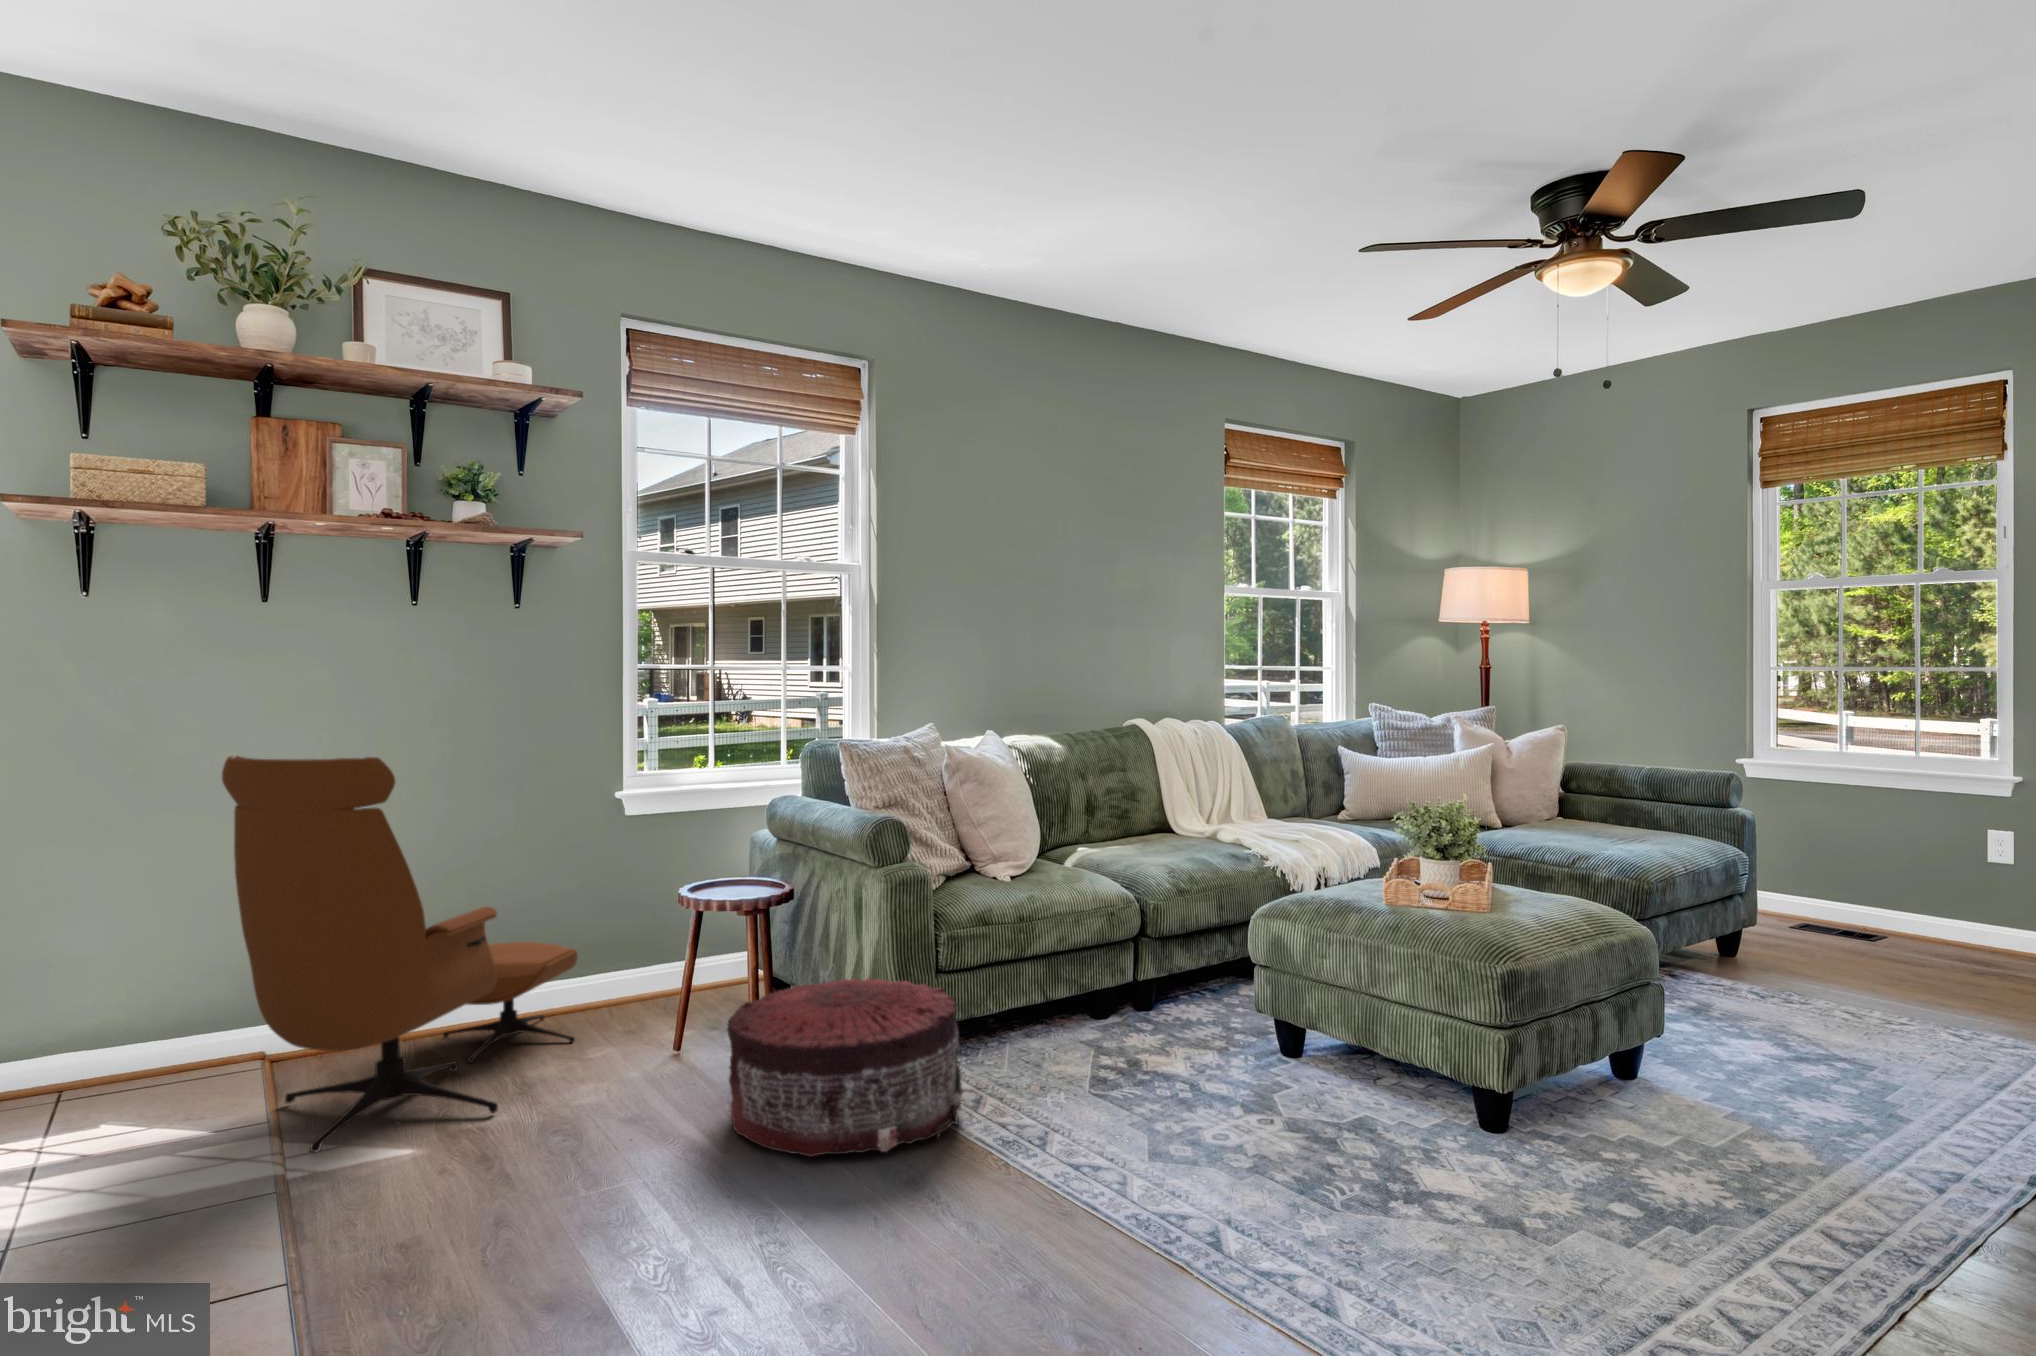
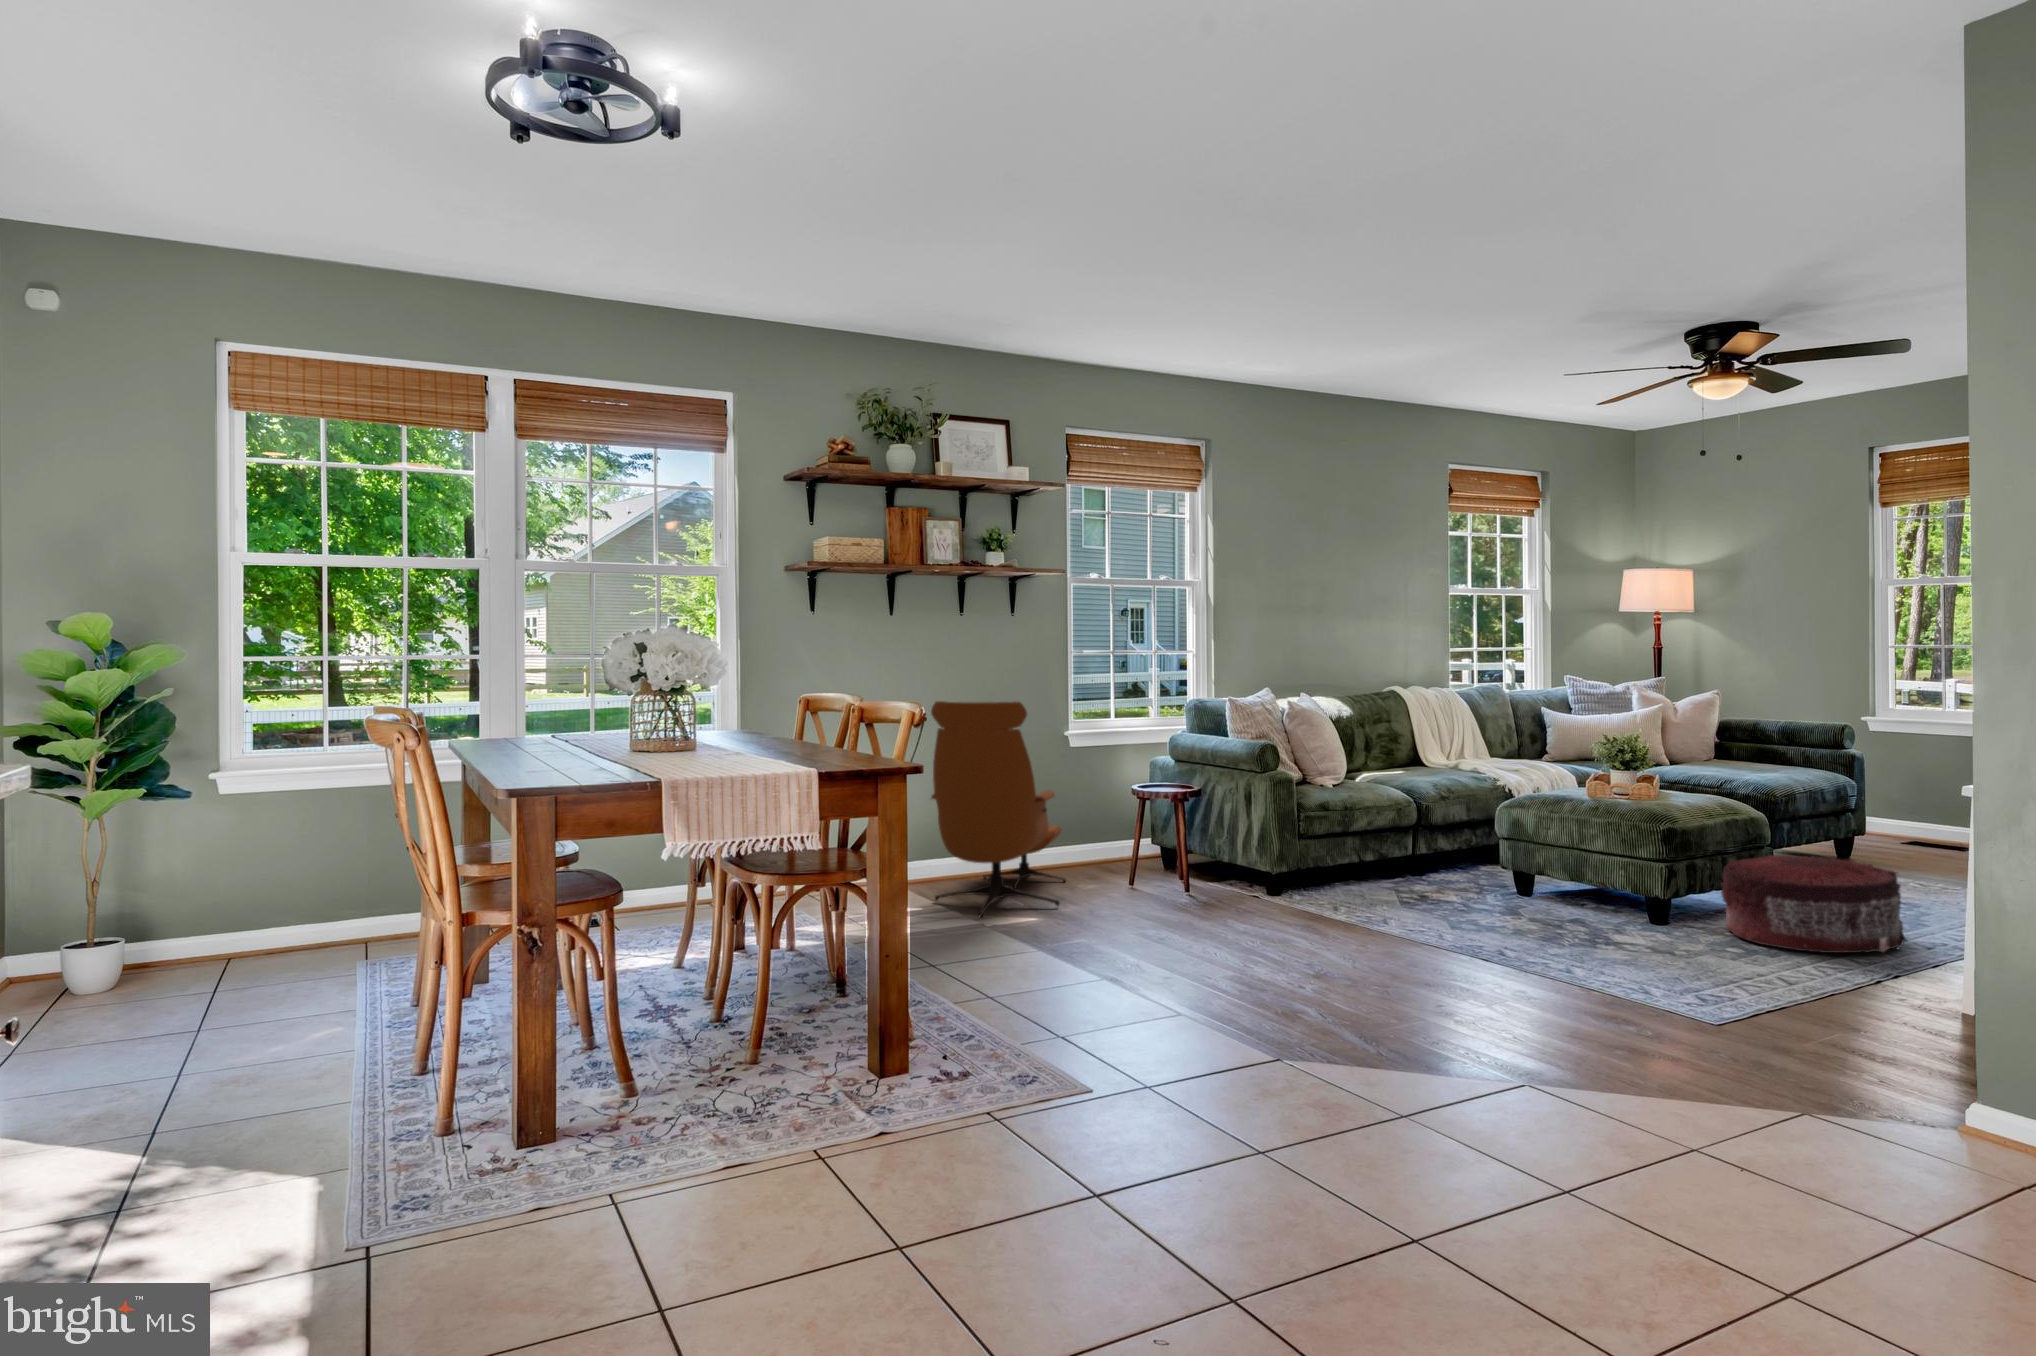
pouf: present [727,975,962,1157] -> present [1721,854,1907,953]

